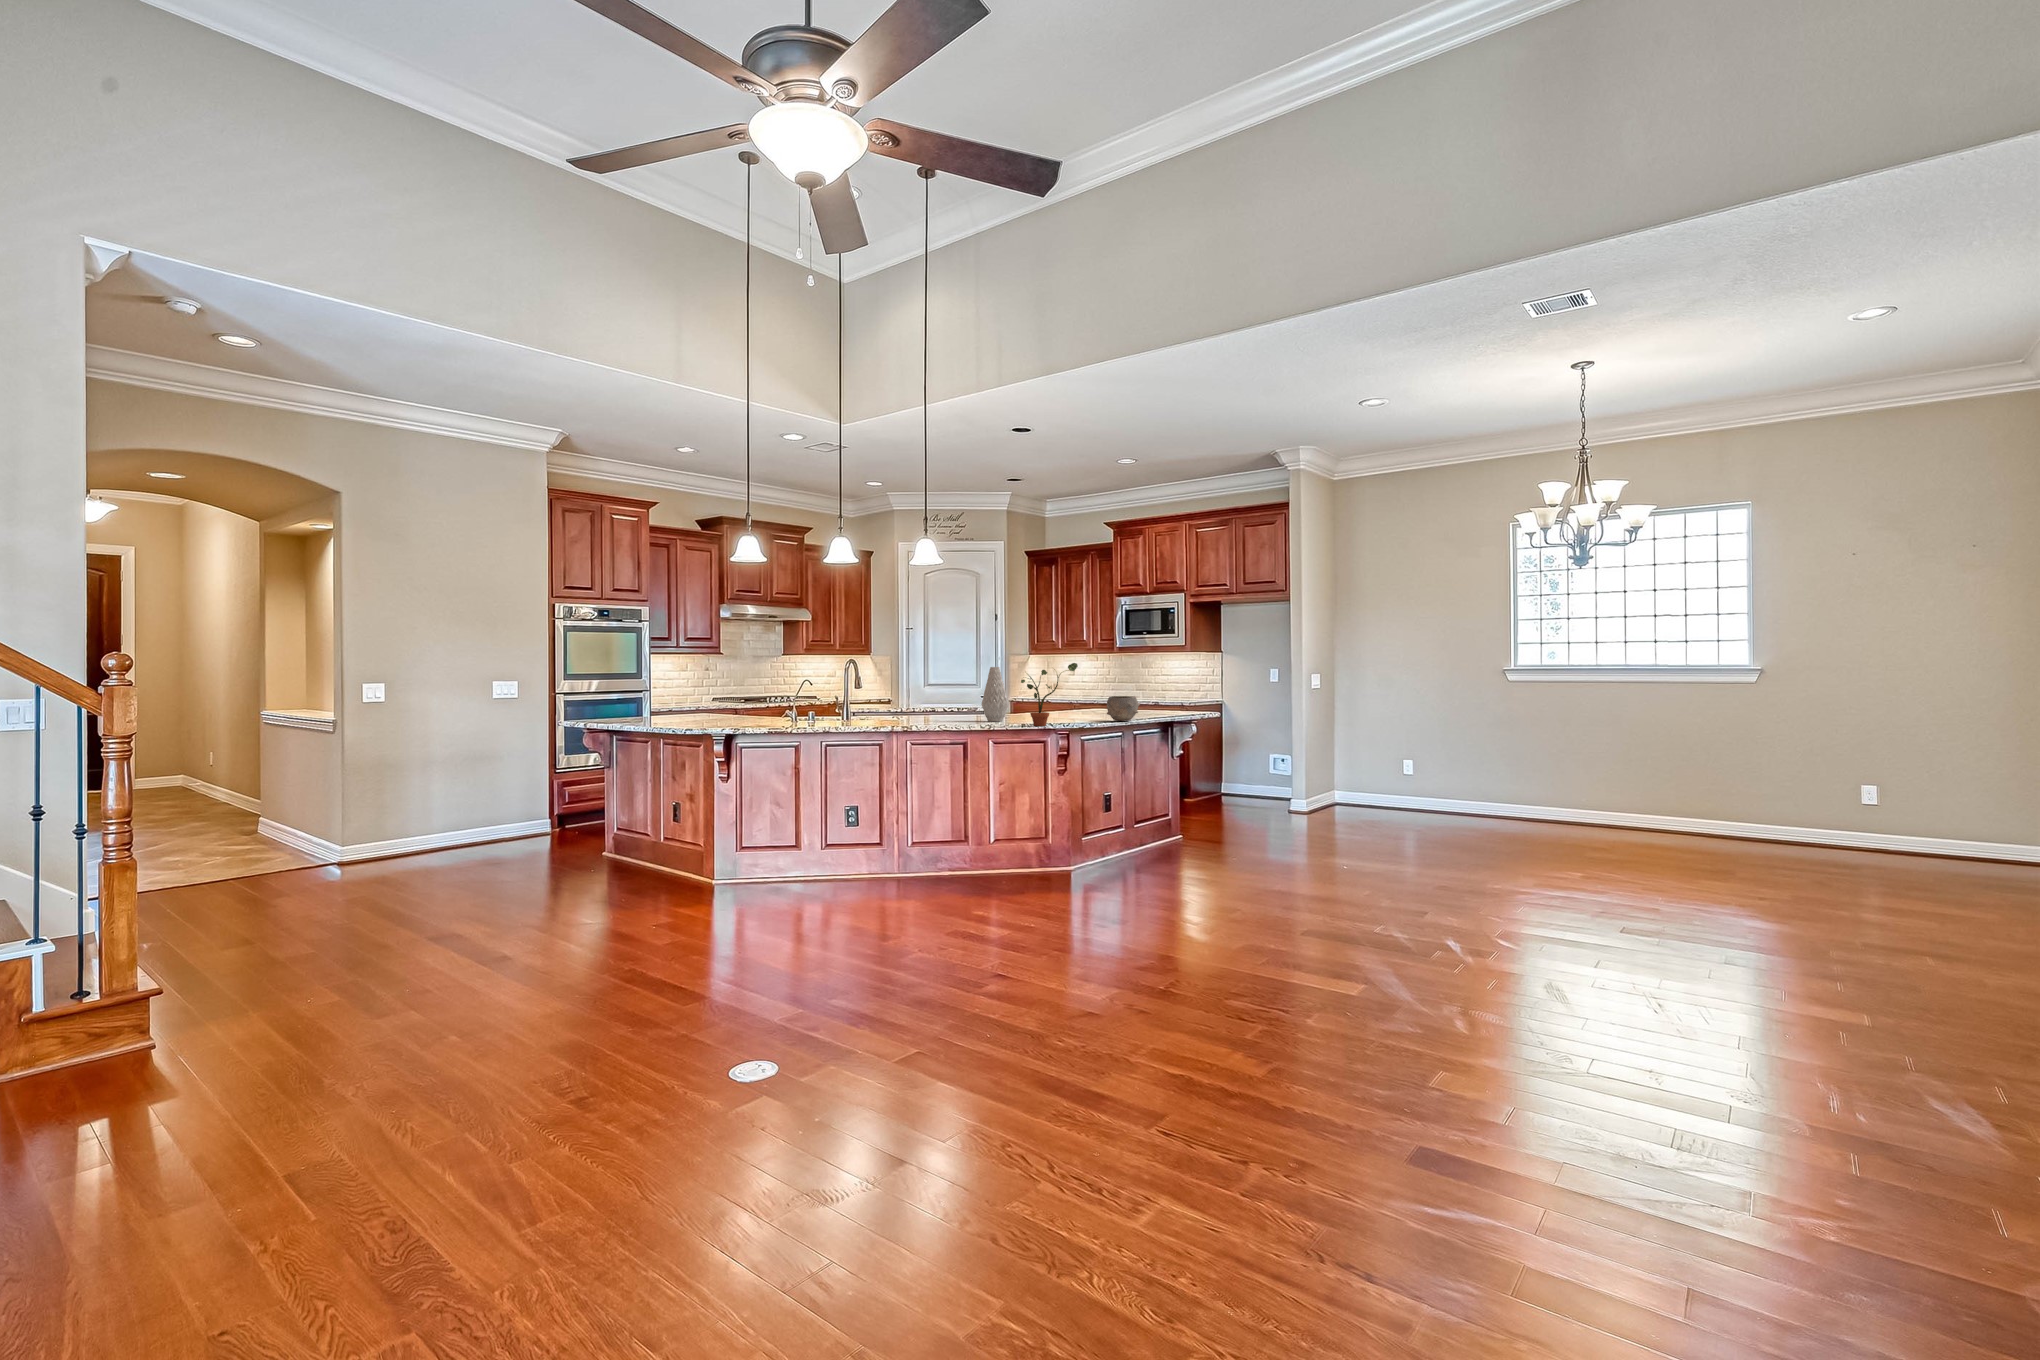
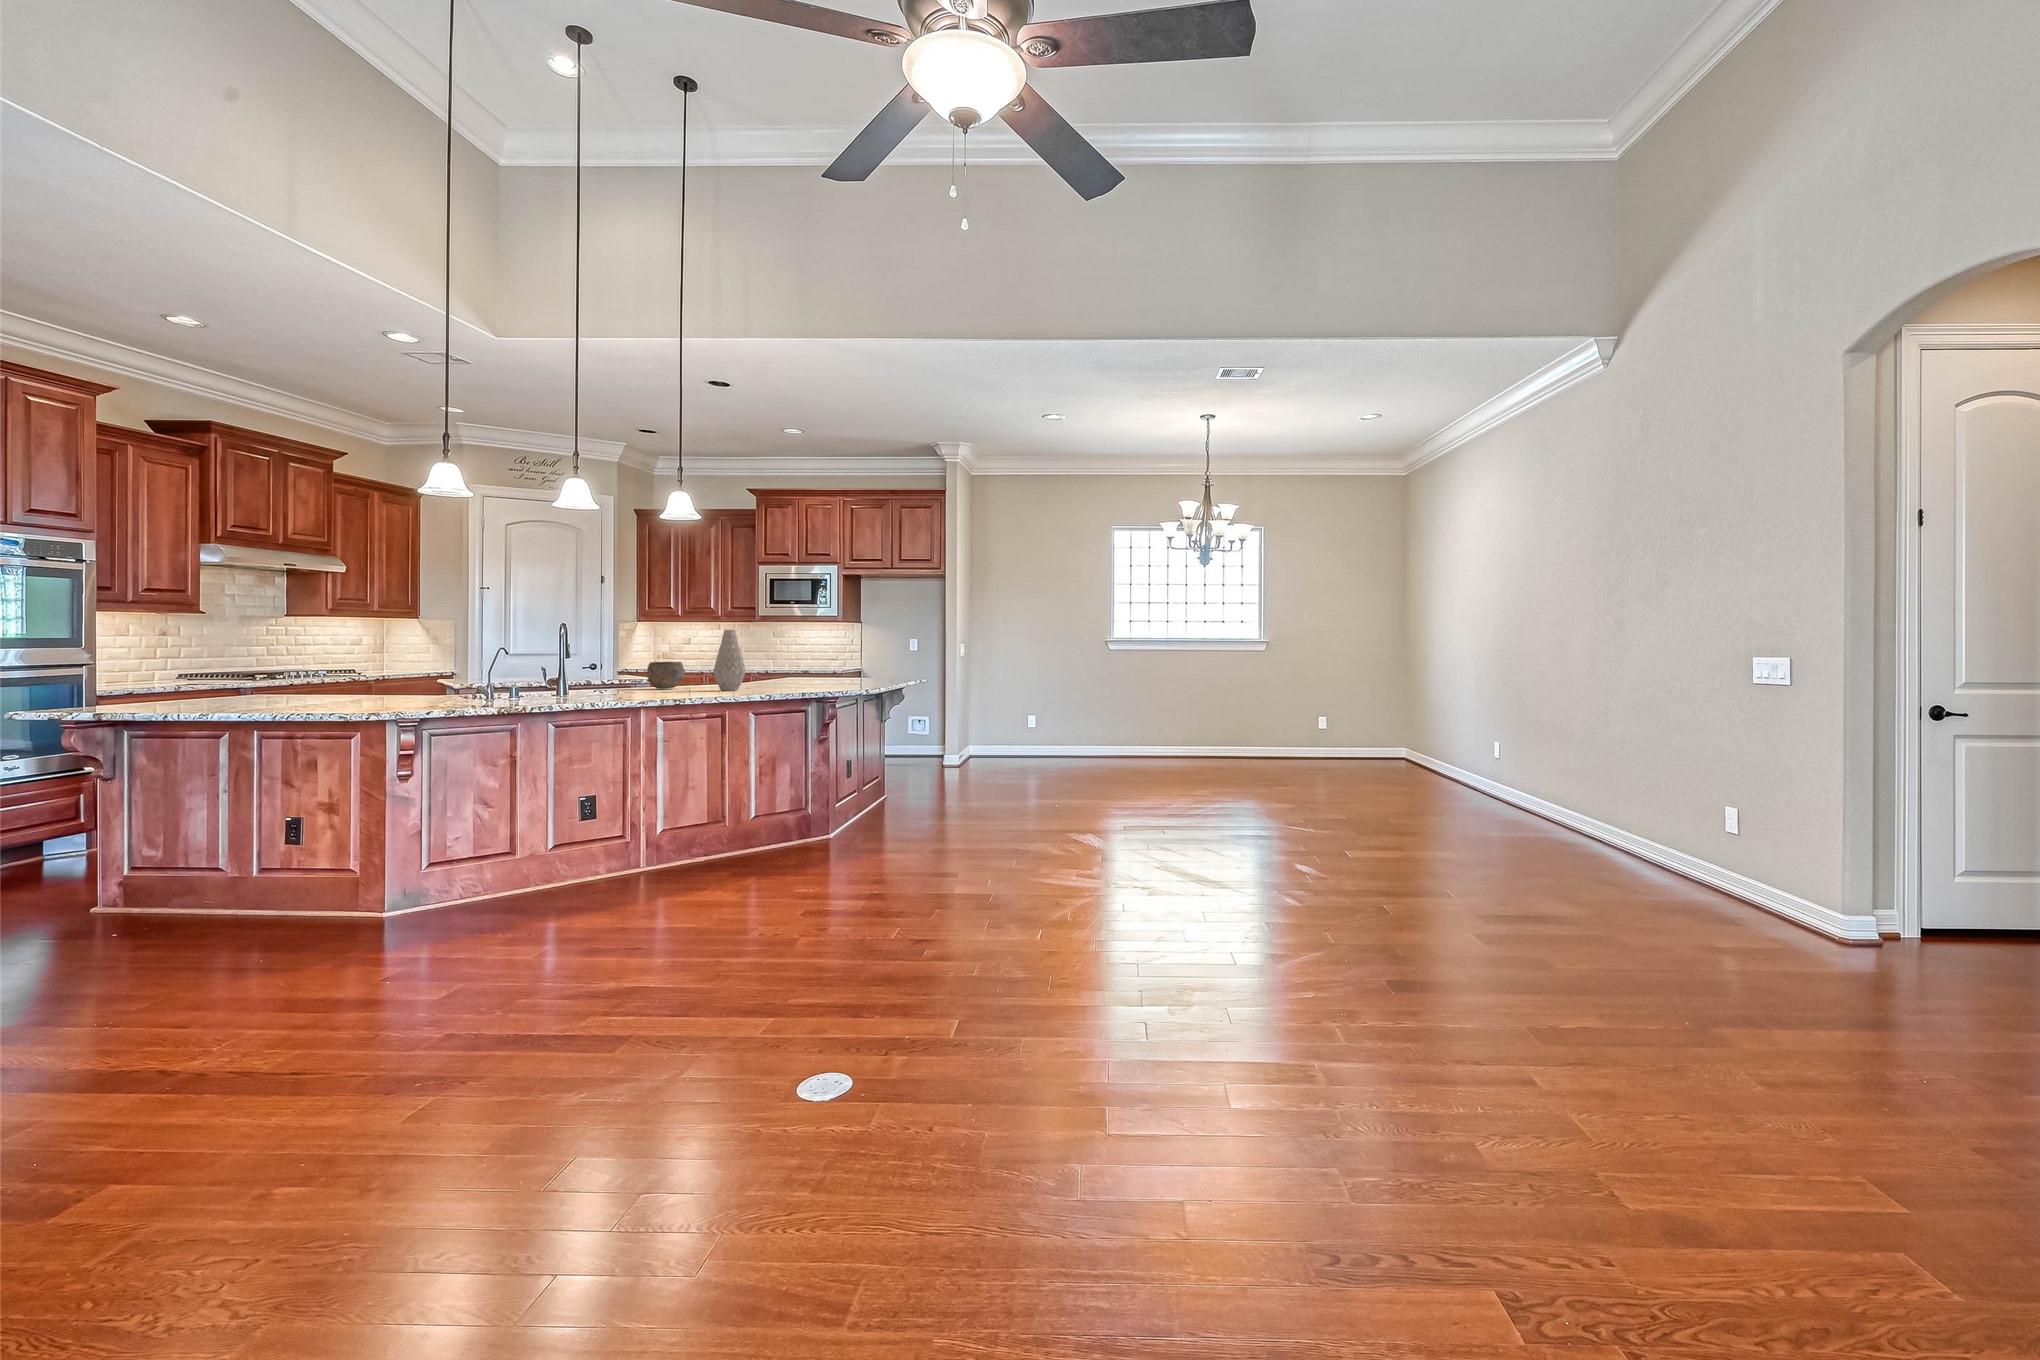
potted plant: present [1021,663,1078,726] -> none [782,625,838,692]
bowl: present [1107,696,1140,721] -> present [647,662,686,688]

